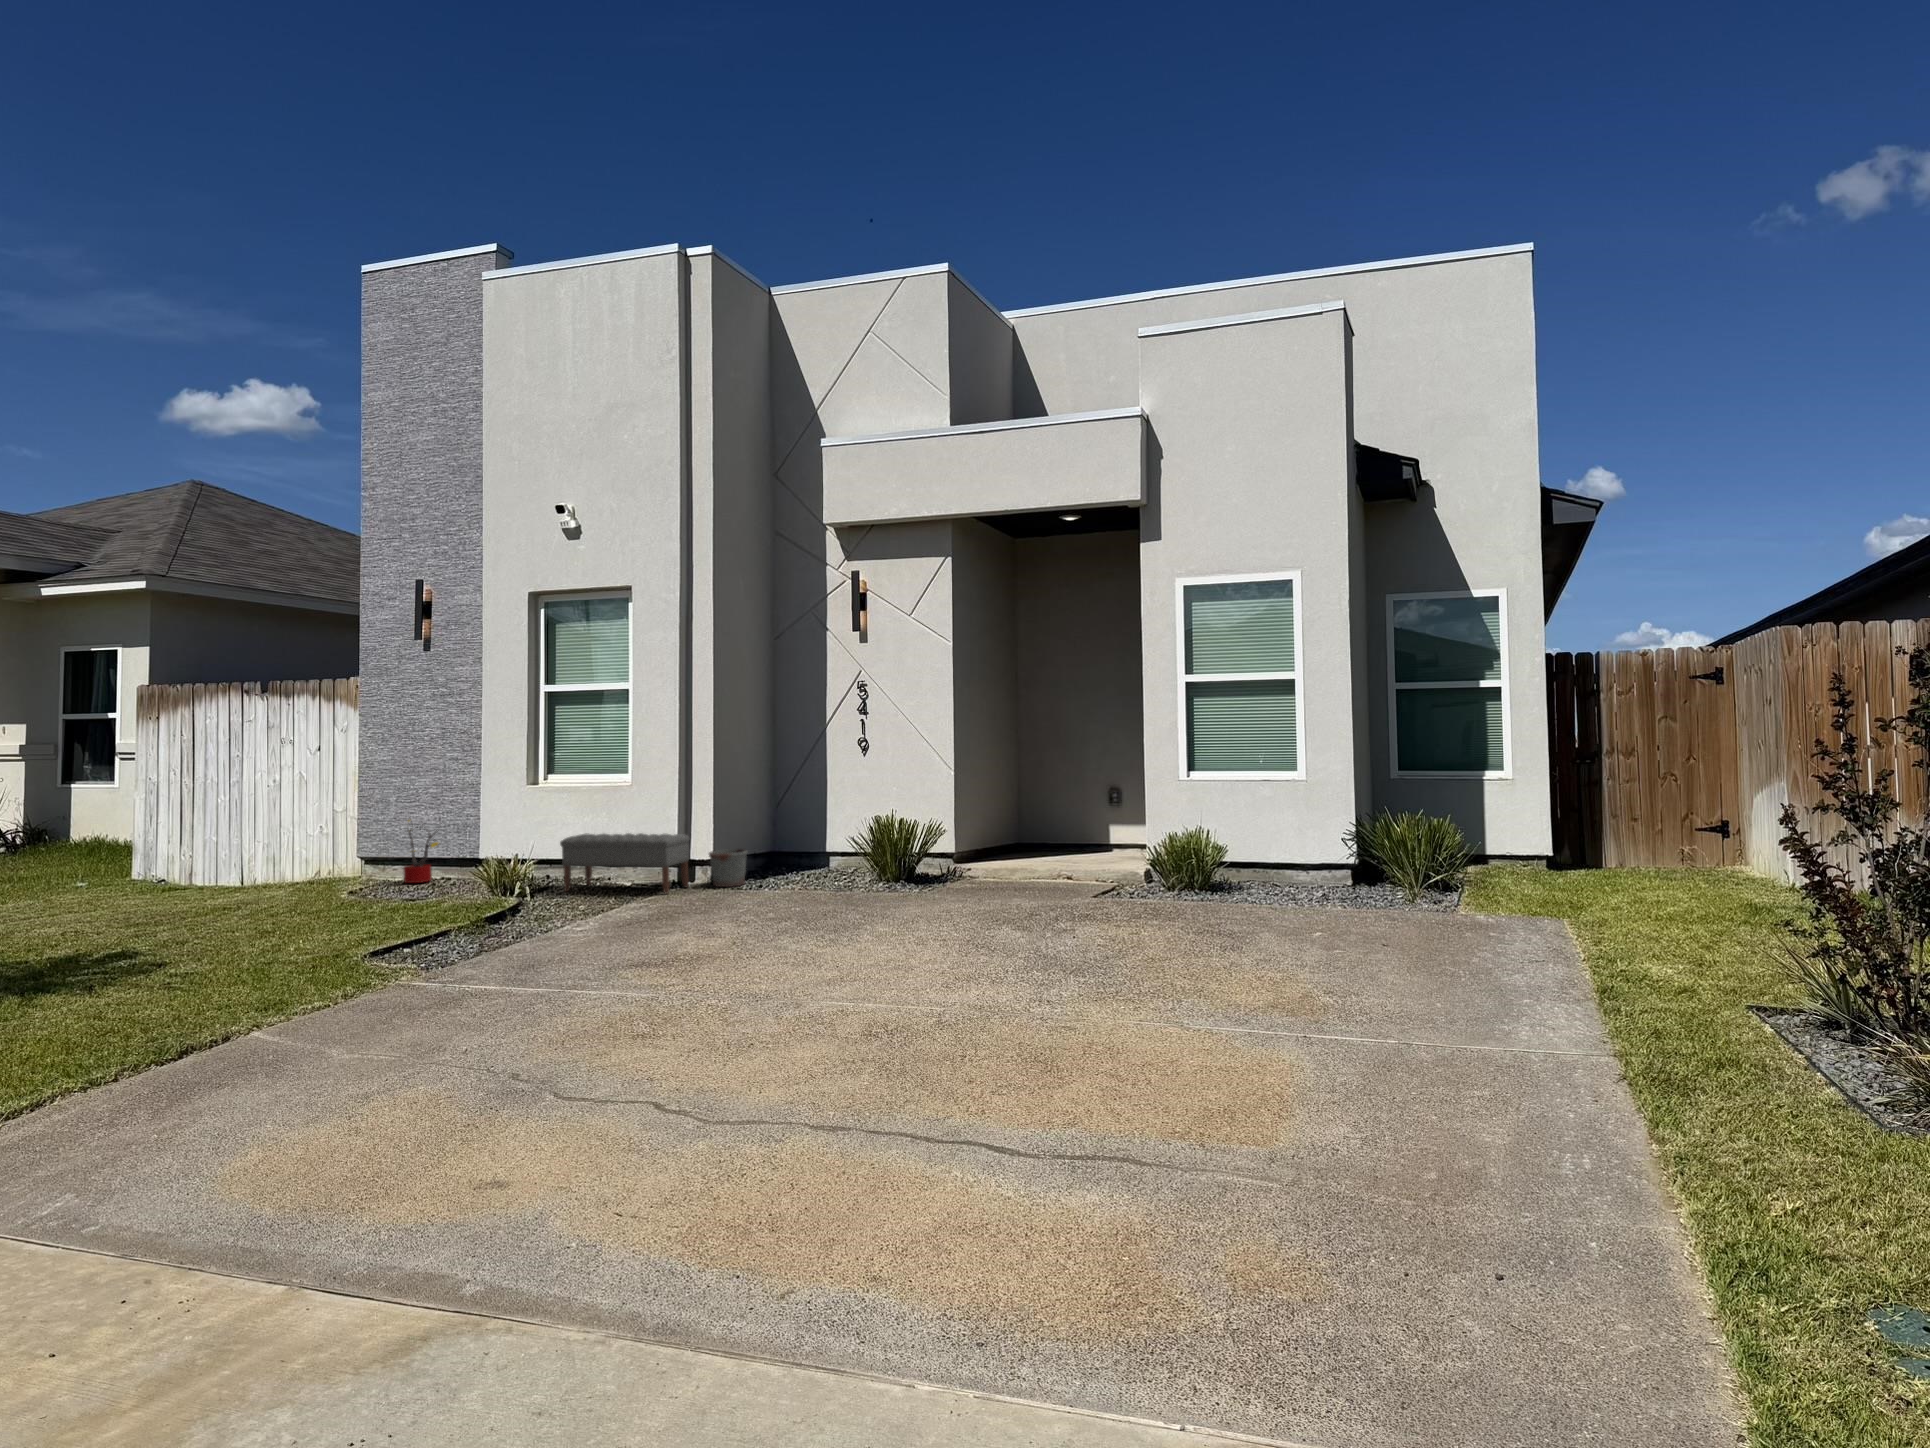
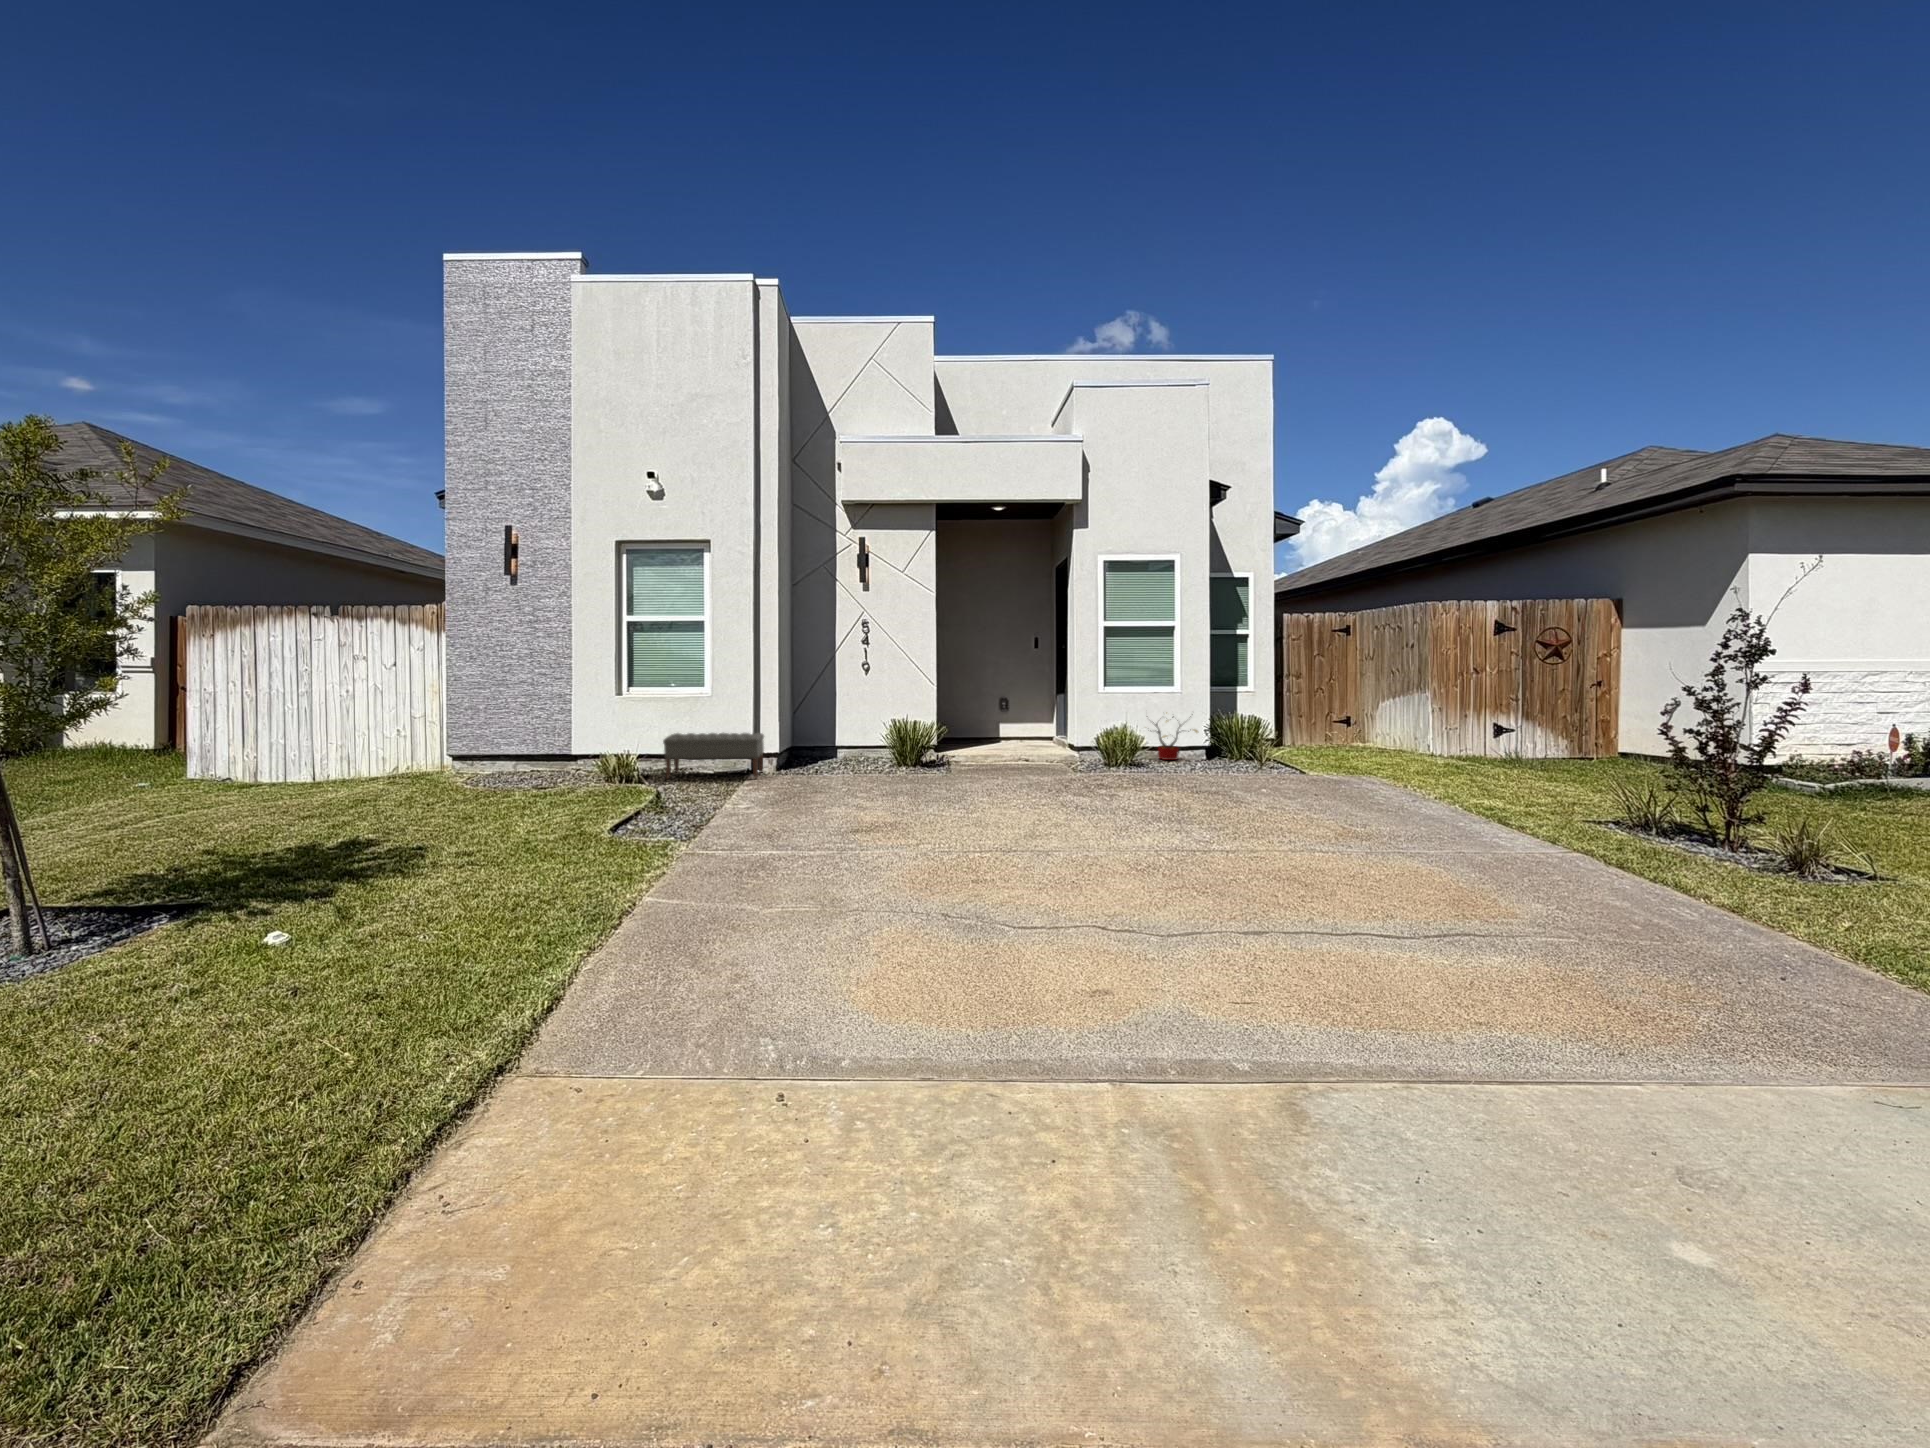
decorative plant: present [404,820,438,883] -> present [1153,716,1198,760]
bucket: present [709,849,747,887] -> none [777,743,807,772]

